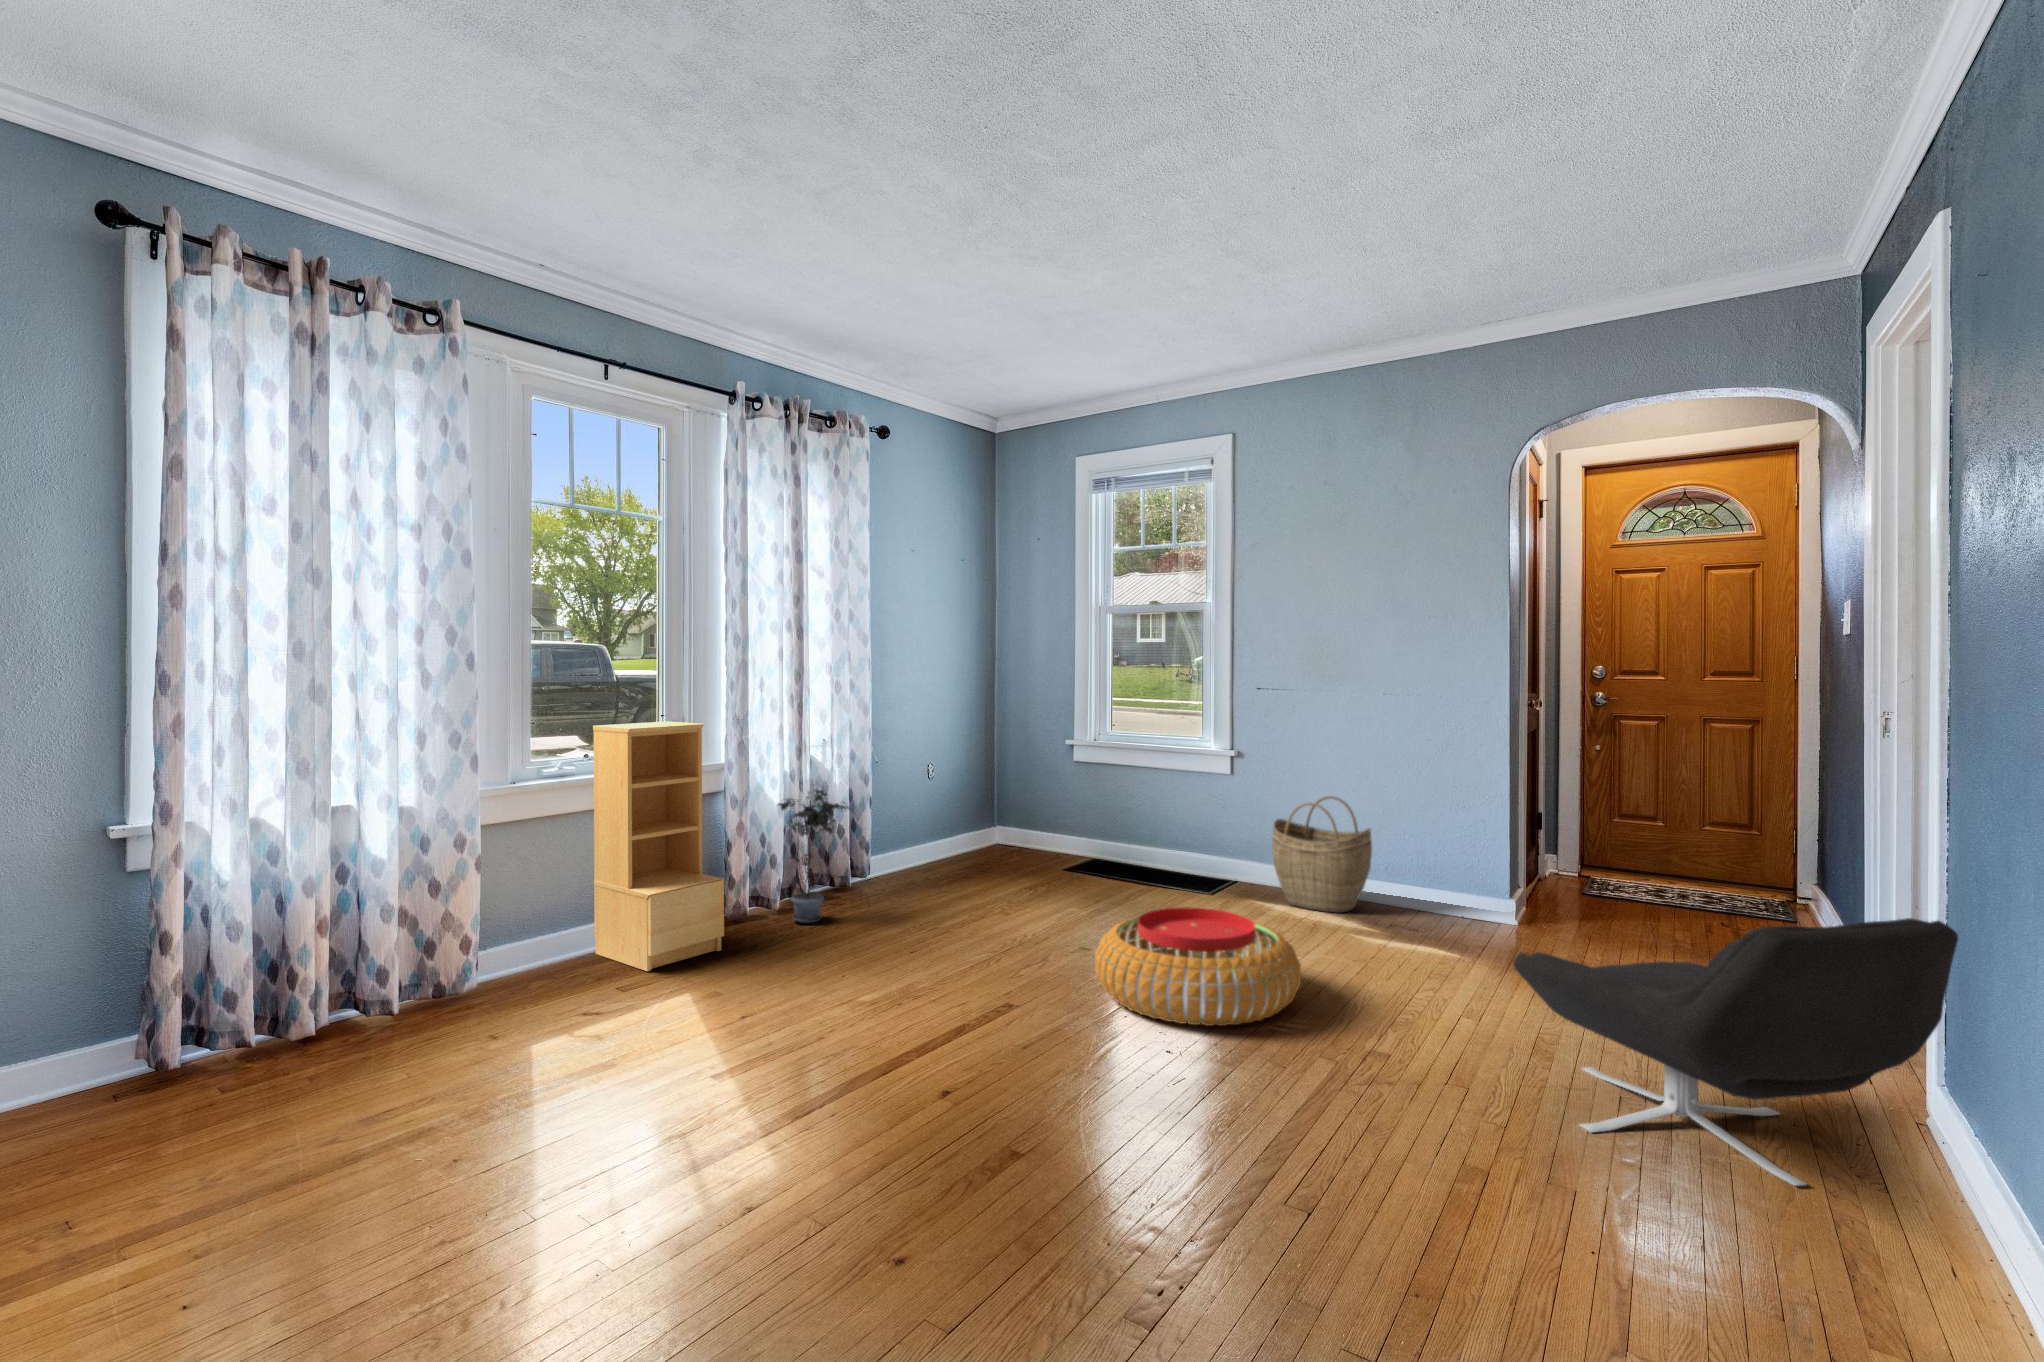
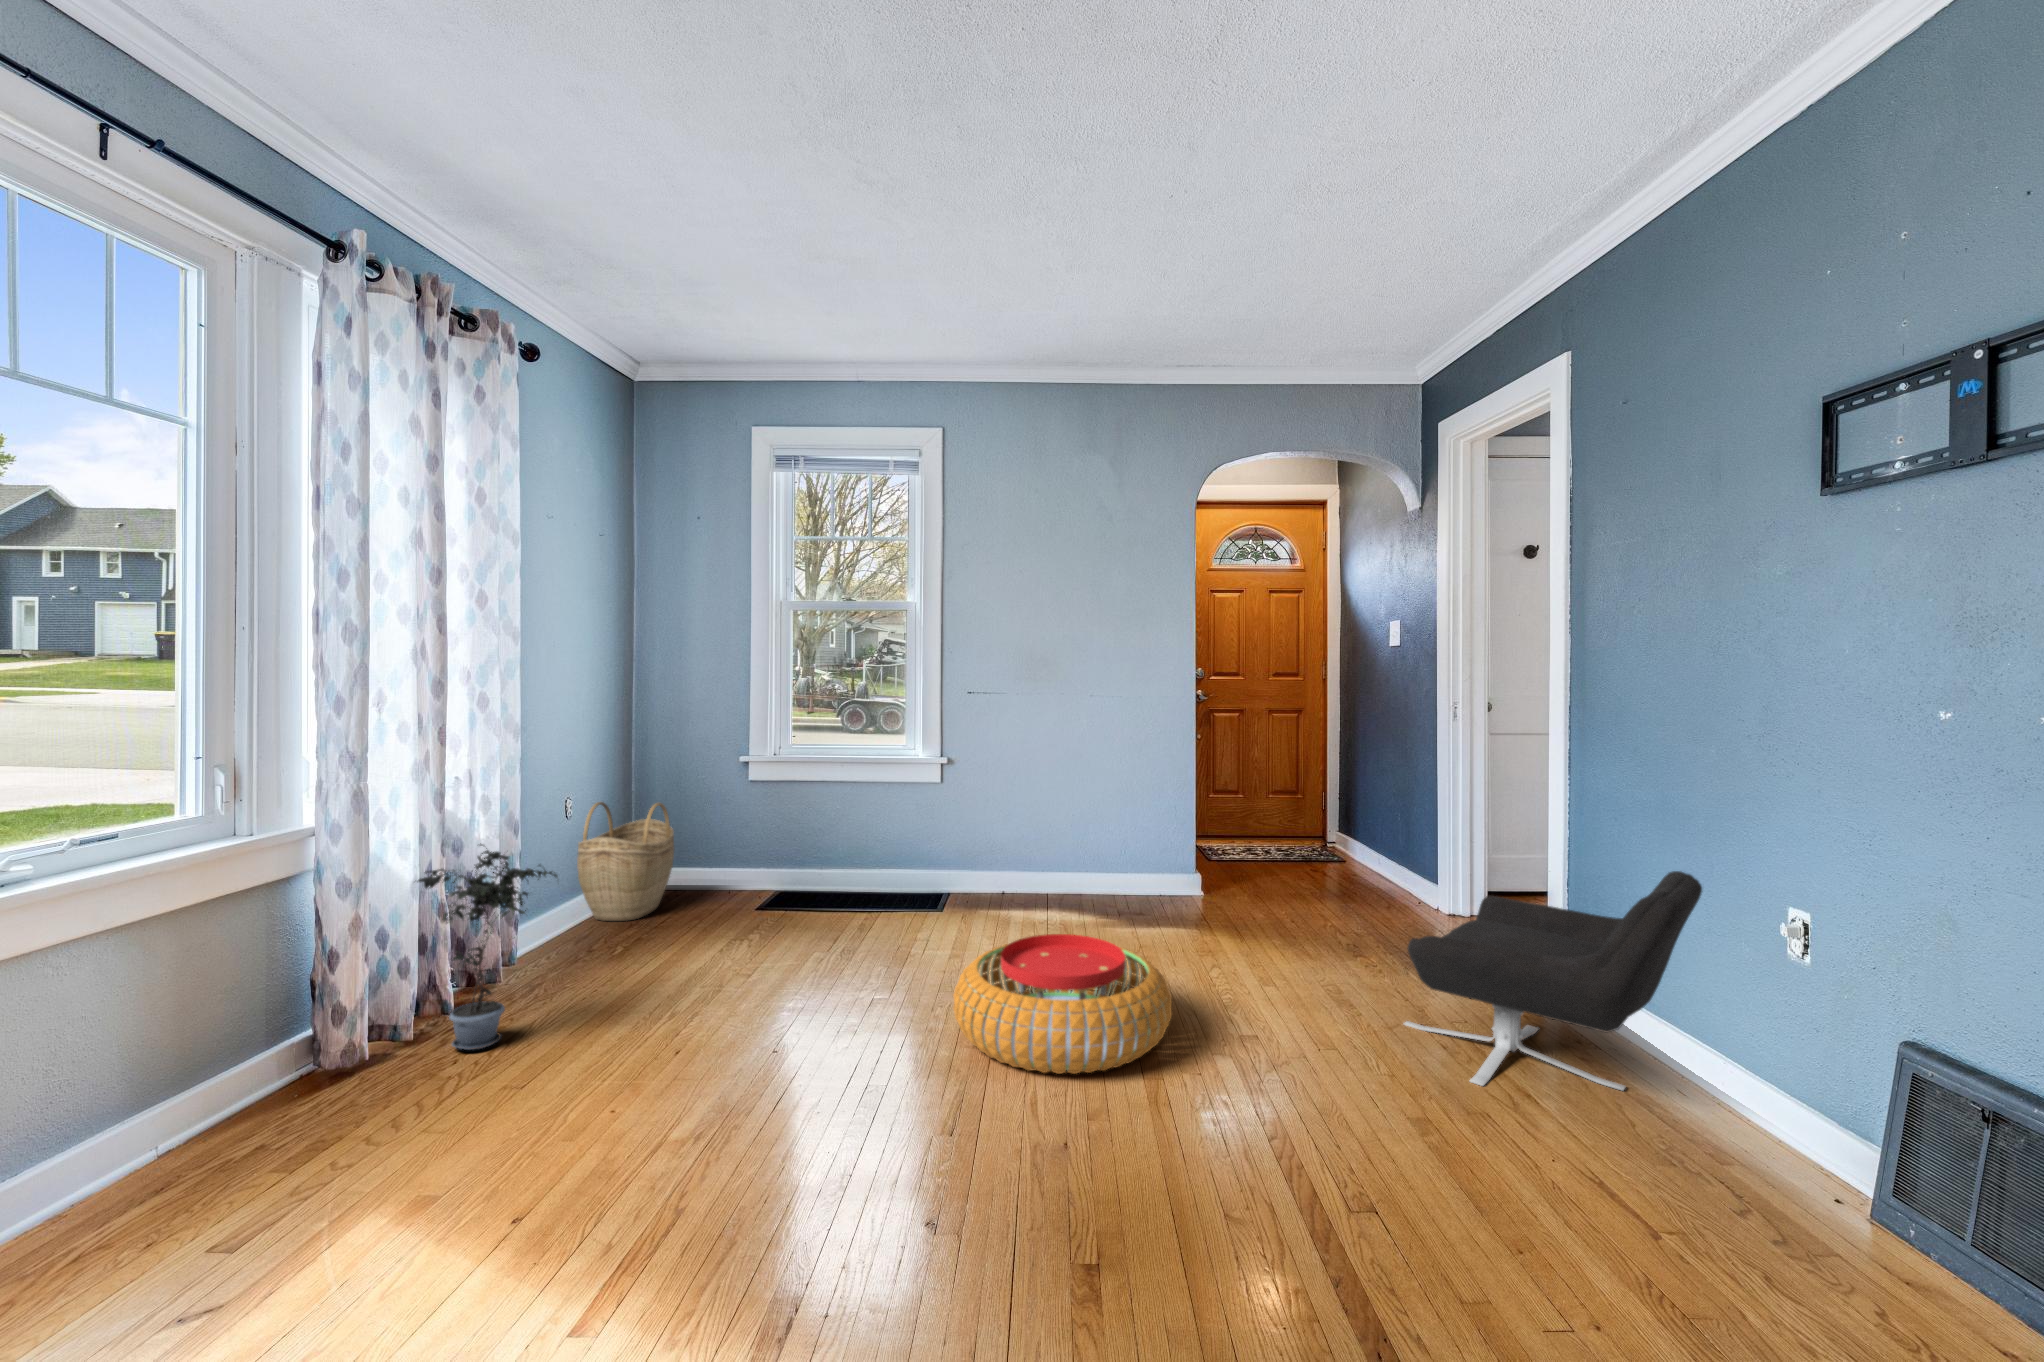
bookshelf: present [593,721,724,971] -> none [72,770,374,1219]
woven basket: present [1272,796,1372,913] -> present [577,802,674,921]

